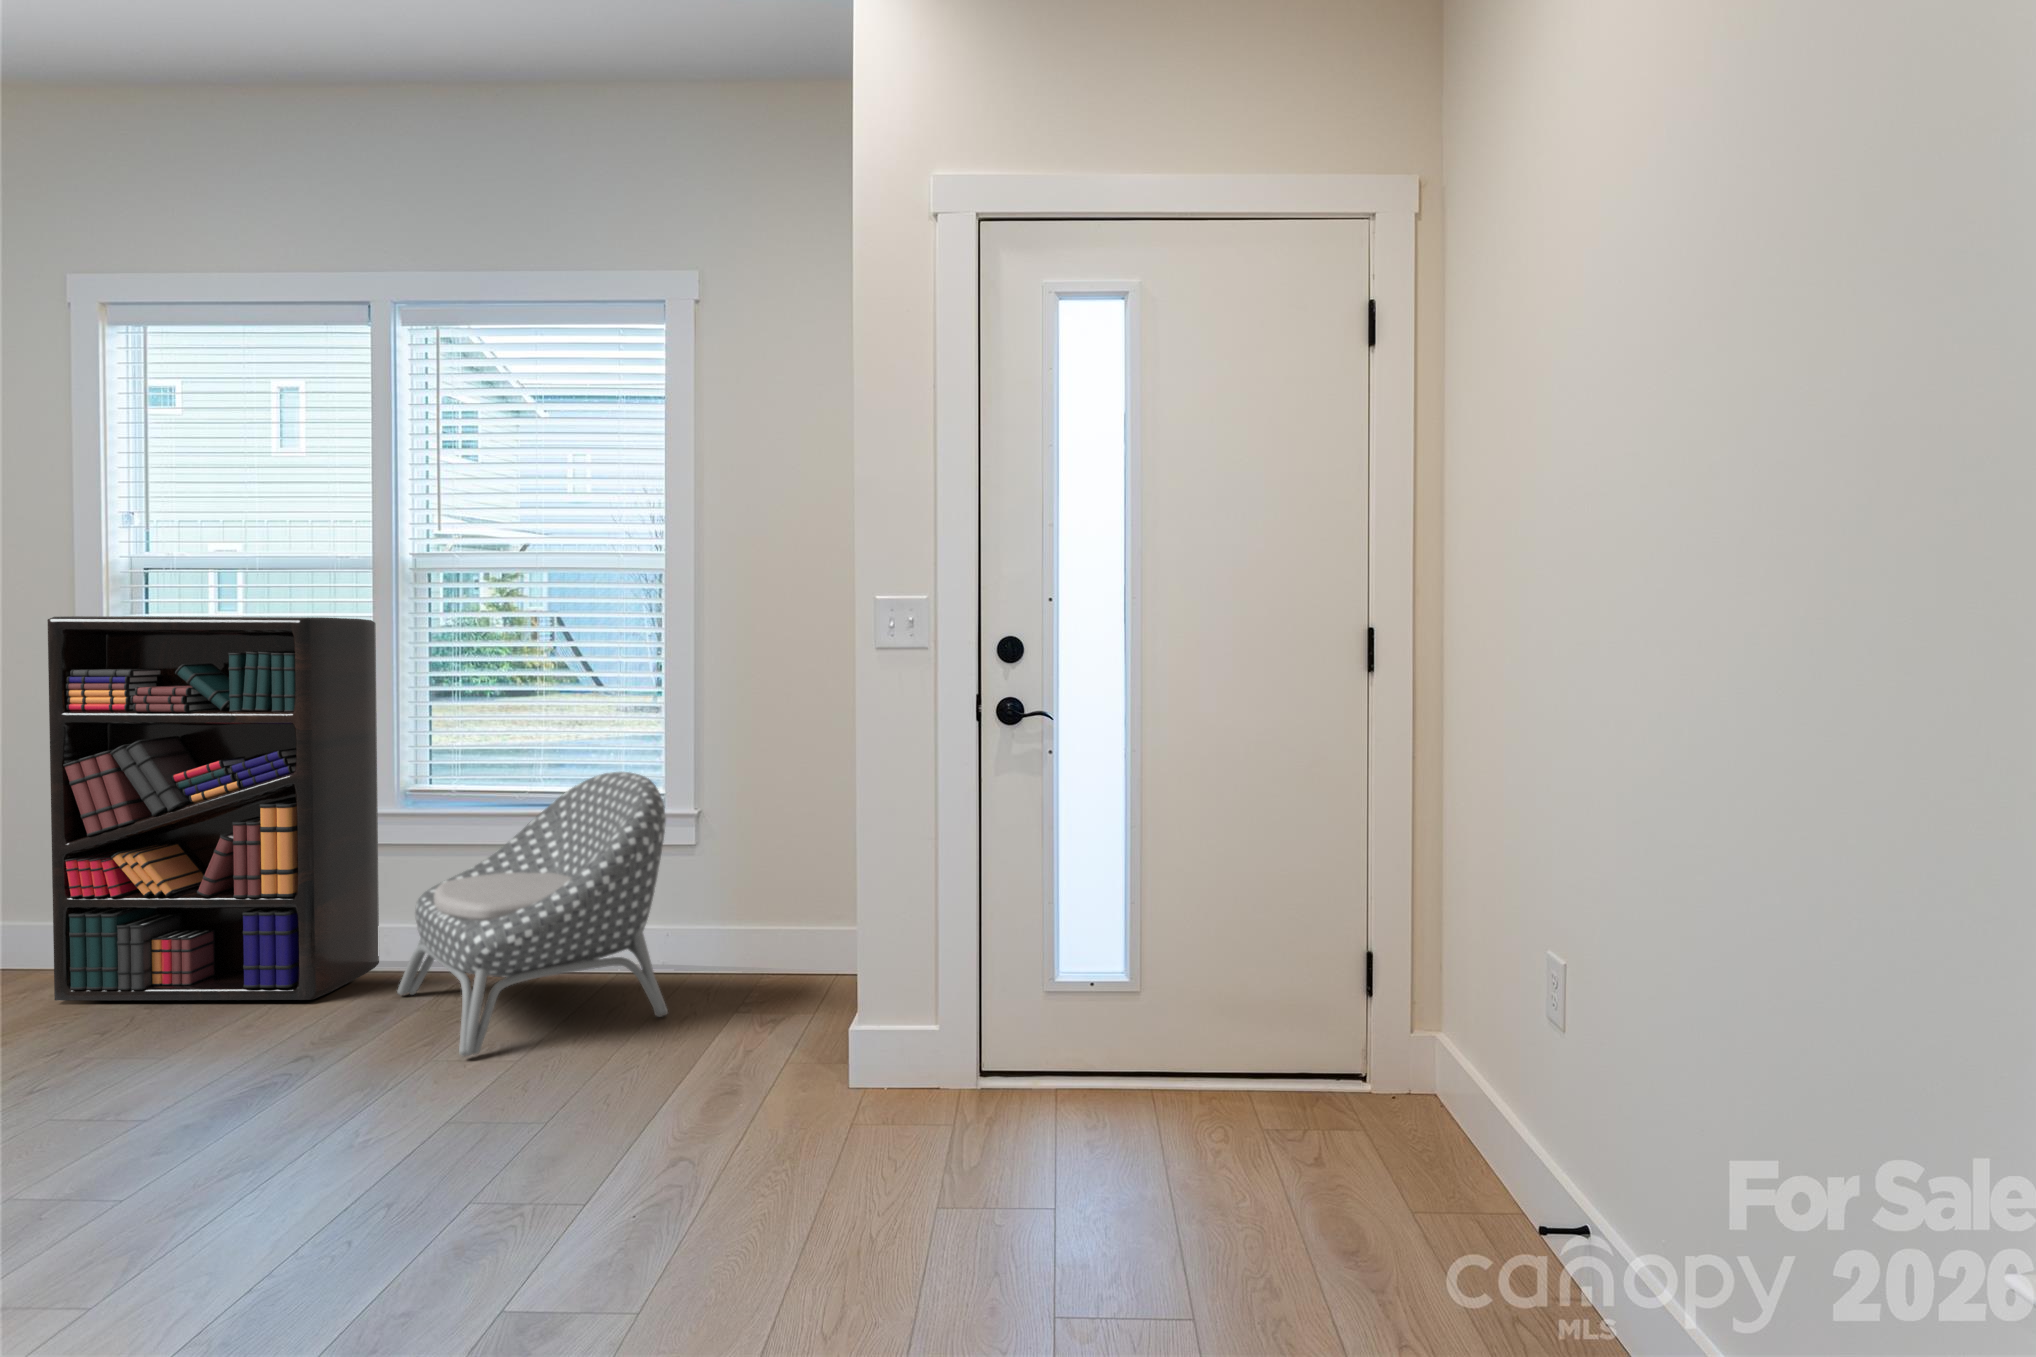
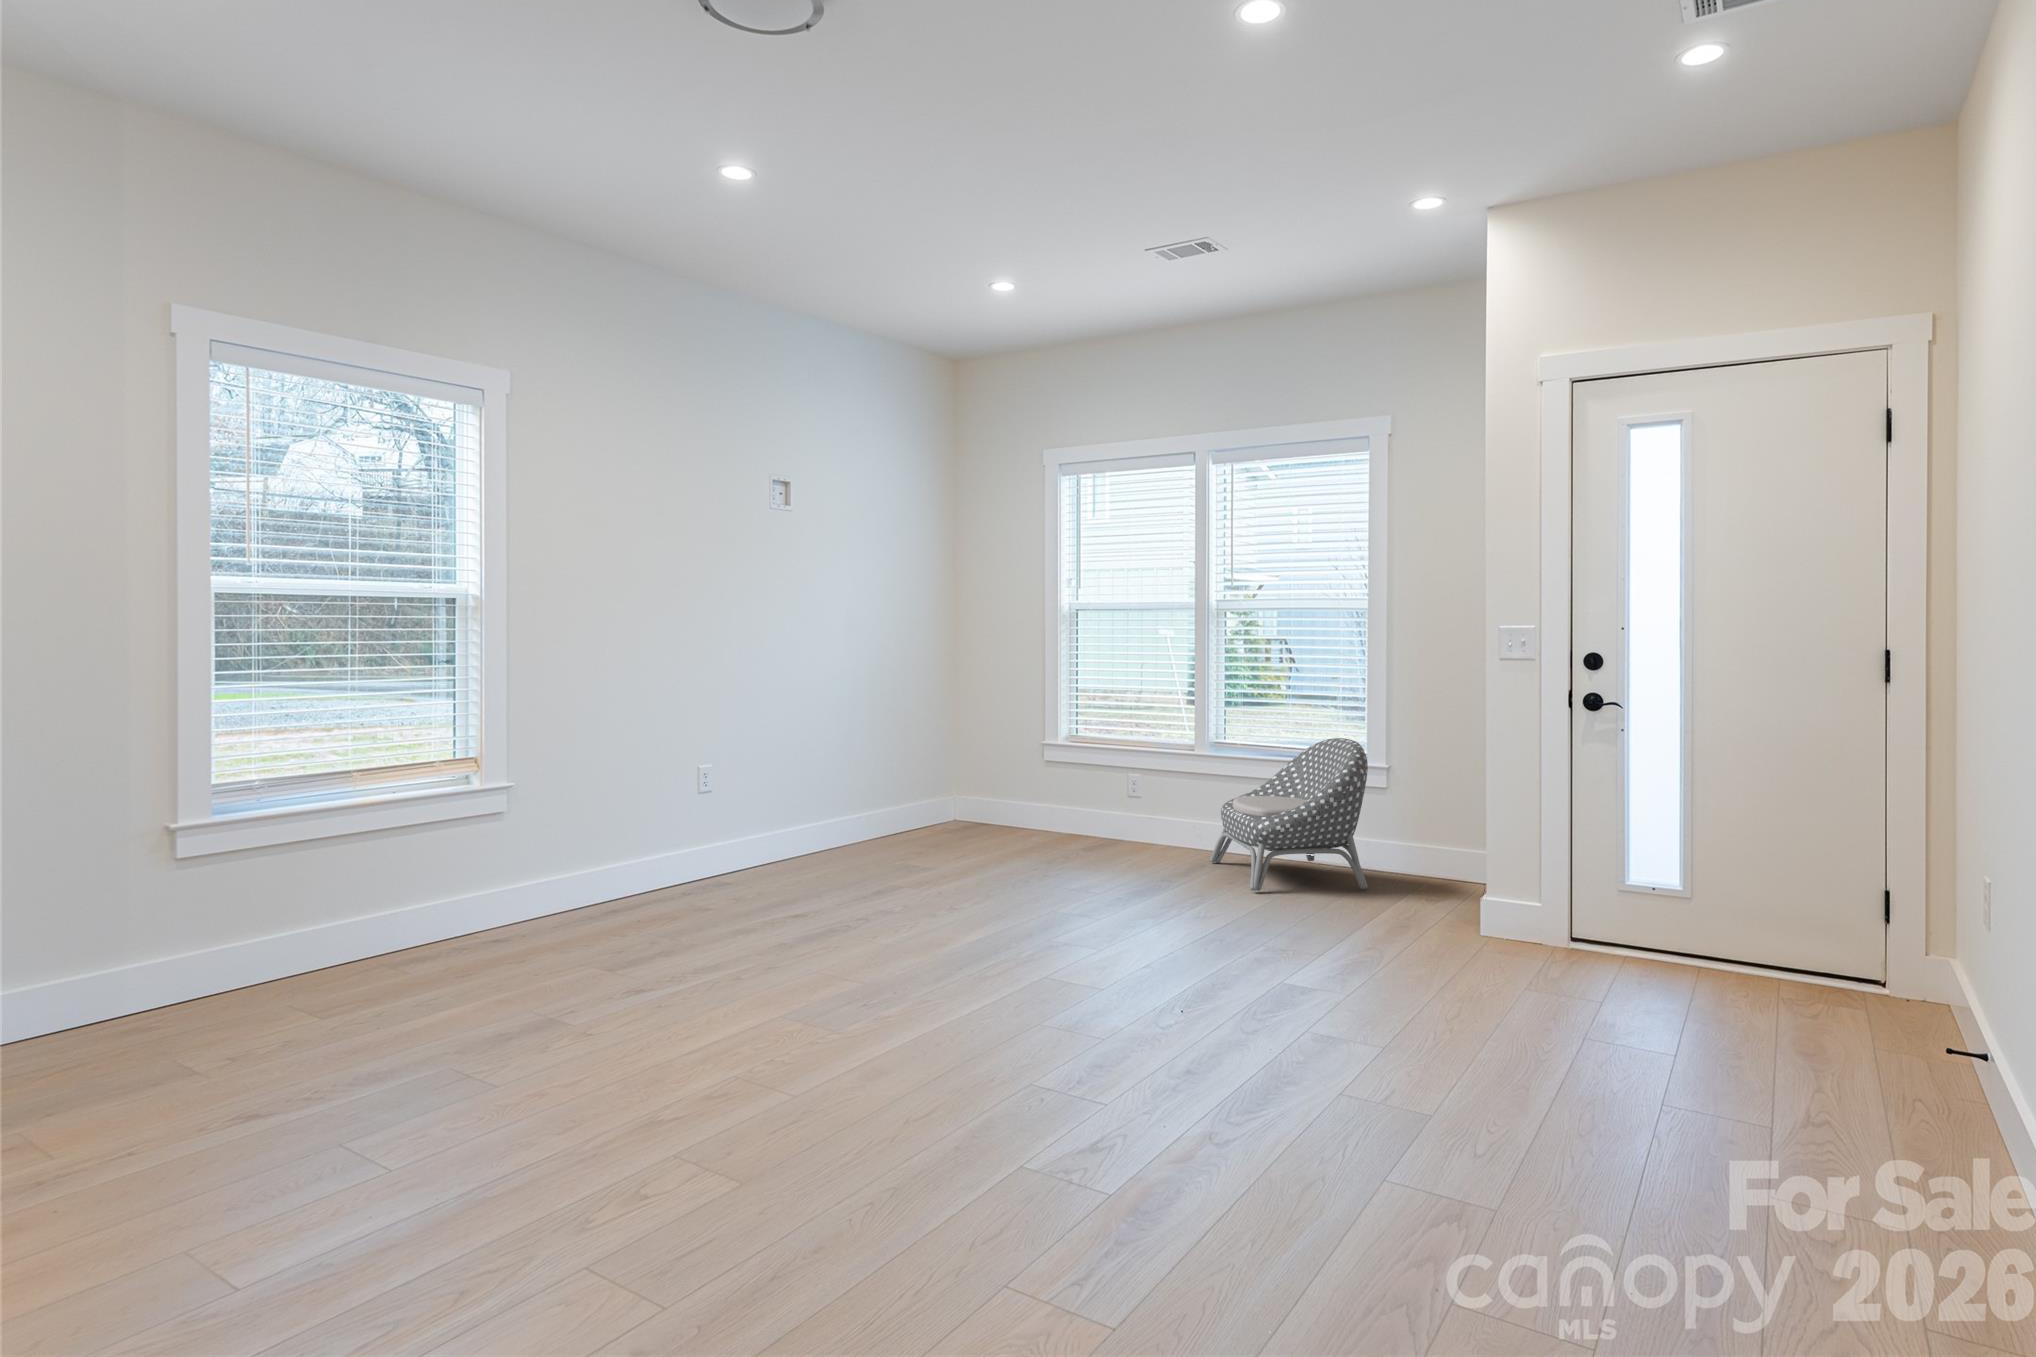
bookshelf: present [47,616,379,1001] -> none [1045,642,1197,859]

